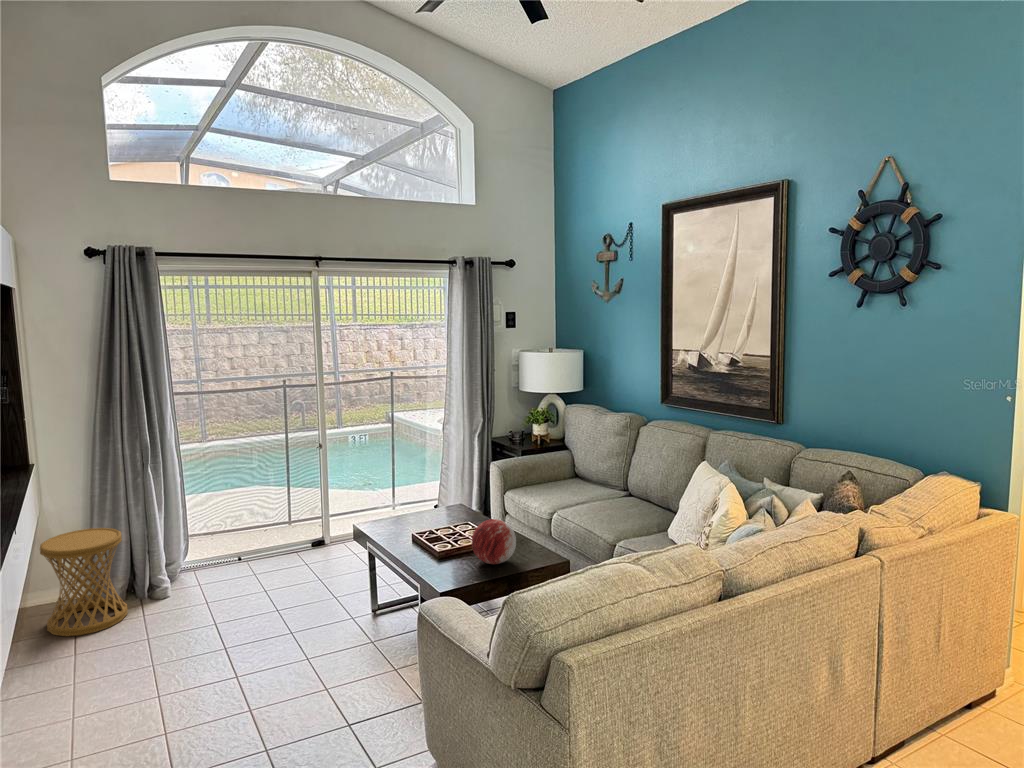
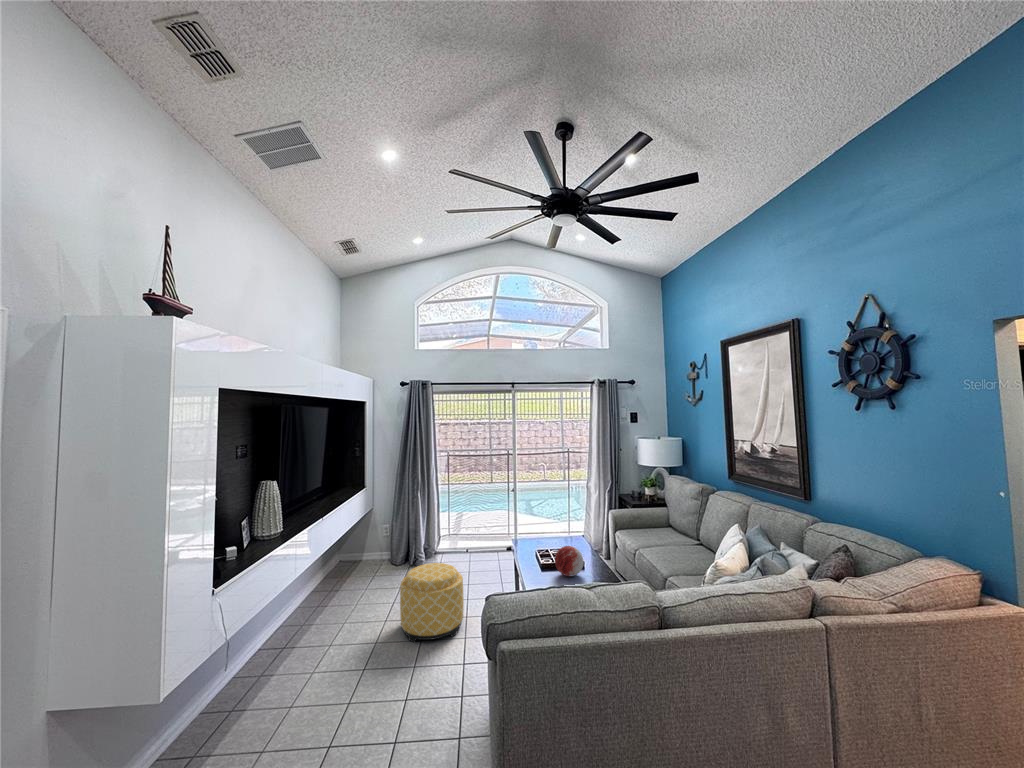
side table: present [40,528,128,636] -> none [364,524,401,580]
ottoman: none [189,579,310,719] -> present [400,563,464,642]

